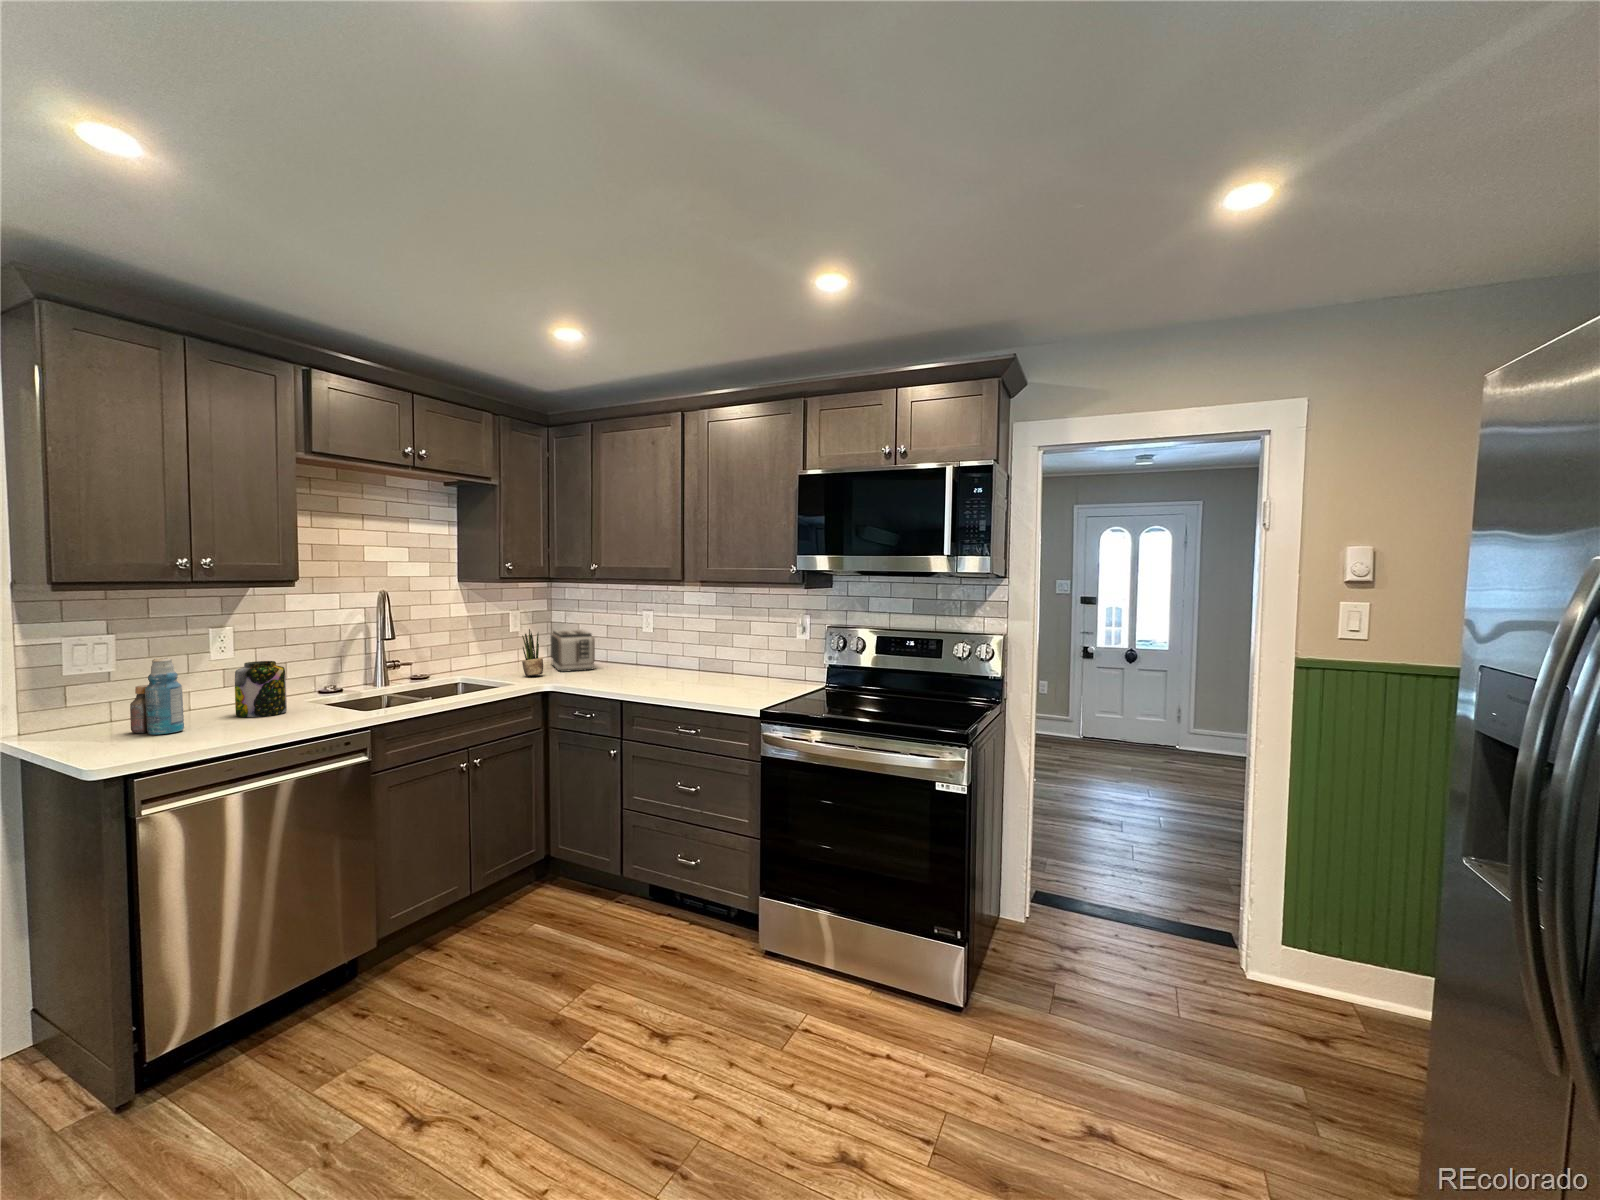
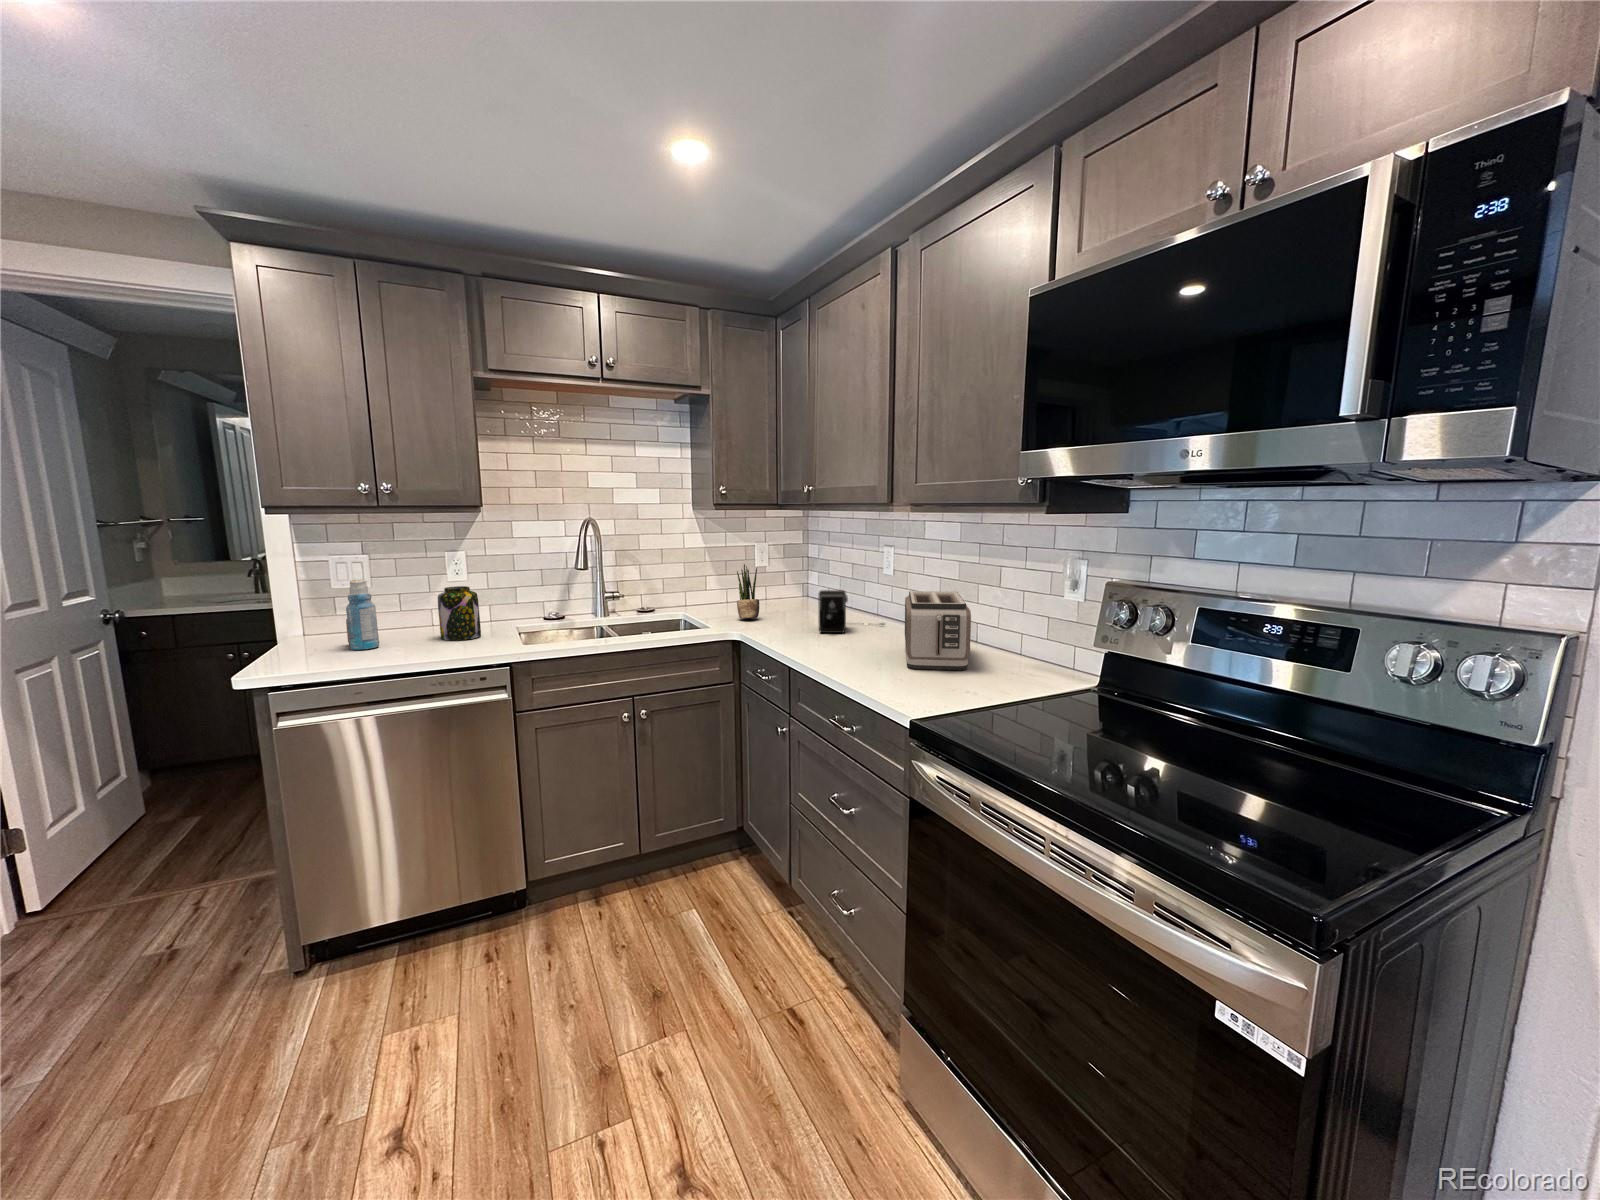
toaster: present [551,629,595,672] -> present [905,591,971,670]
coffee maker: none [604,646,653,679] -> present [818,590,884,633]

